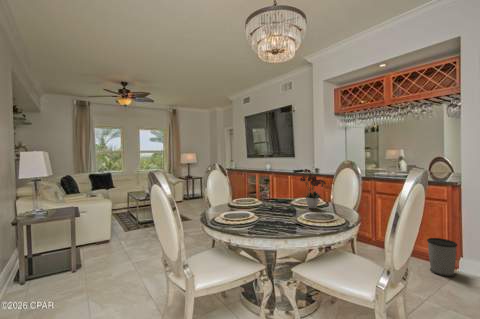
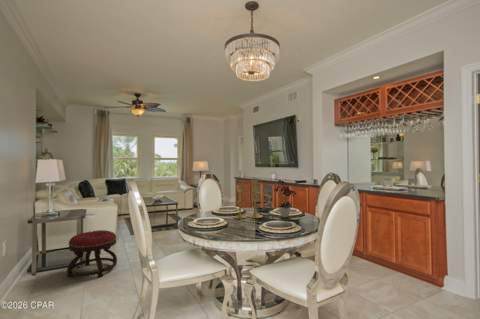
candlestick: none [259,168,289,212] -> present [234,178,262,219]
ottoman: none [64,230,119,286] -> present [67,230,117,277]
wastebasket: present [427,238,457,277] -> none [409,253,438,293]

